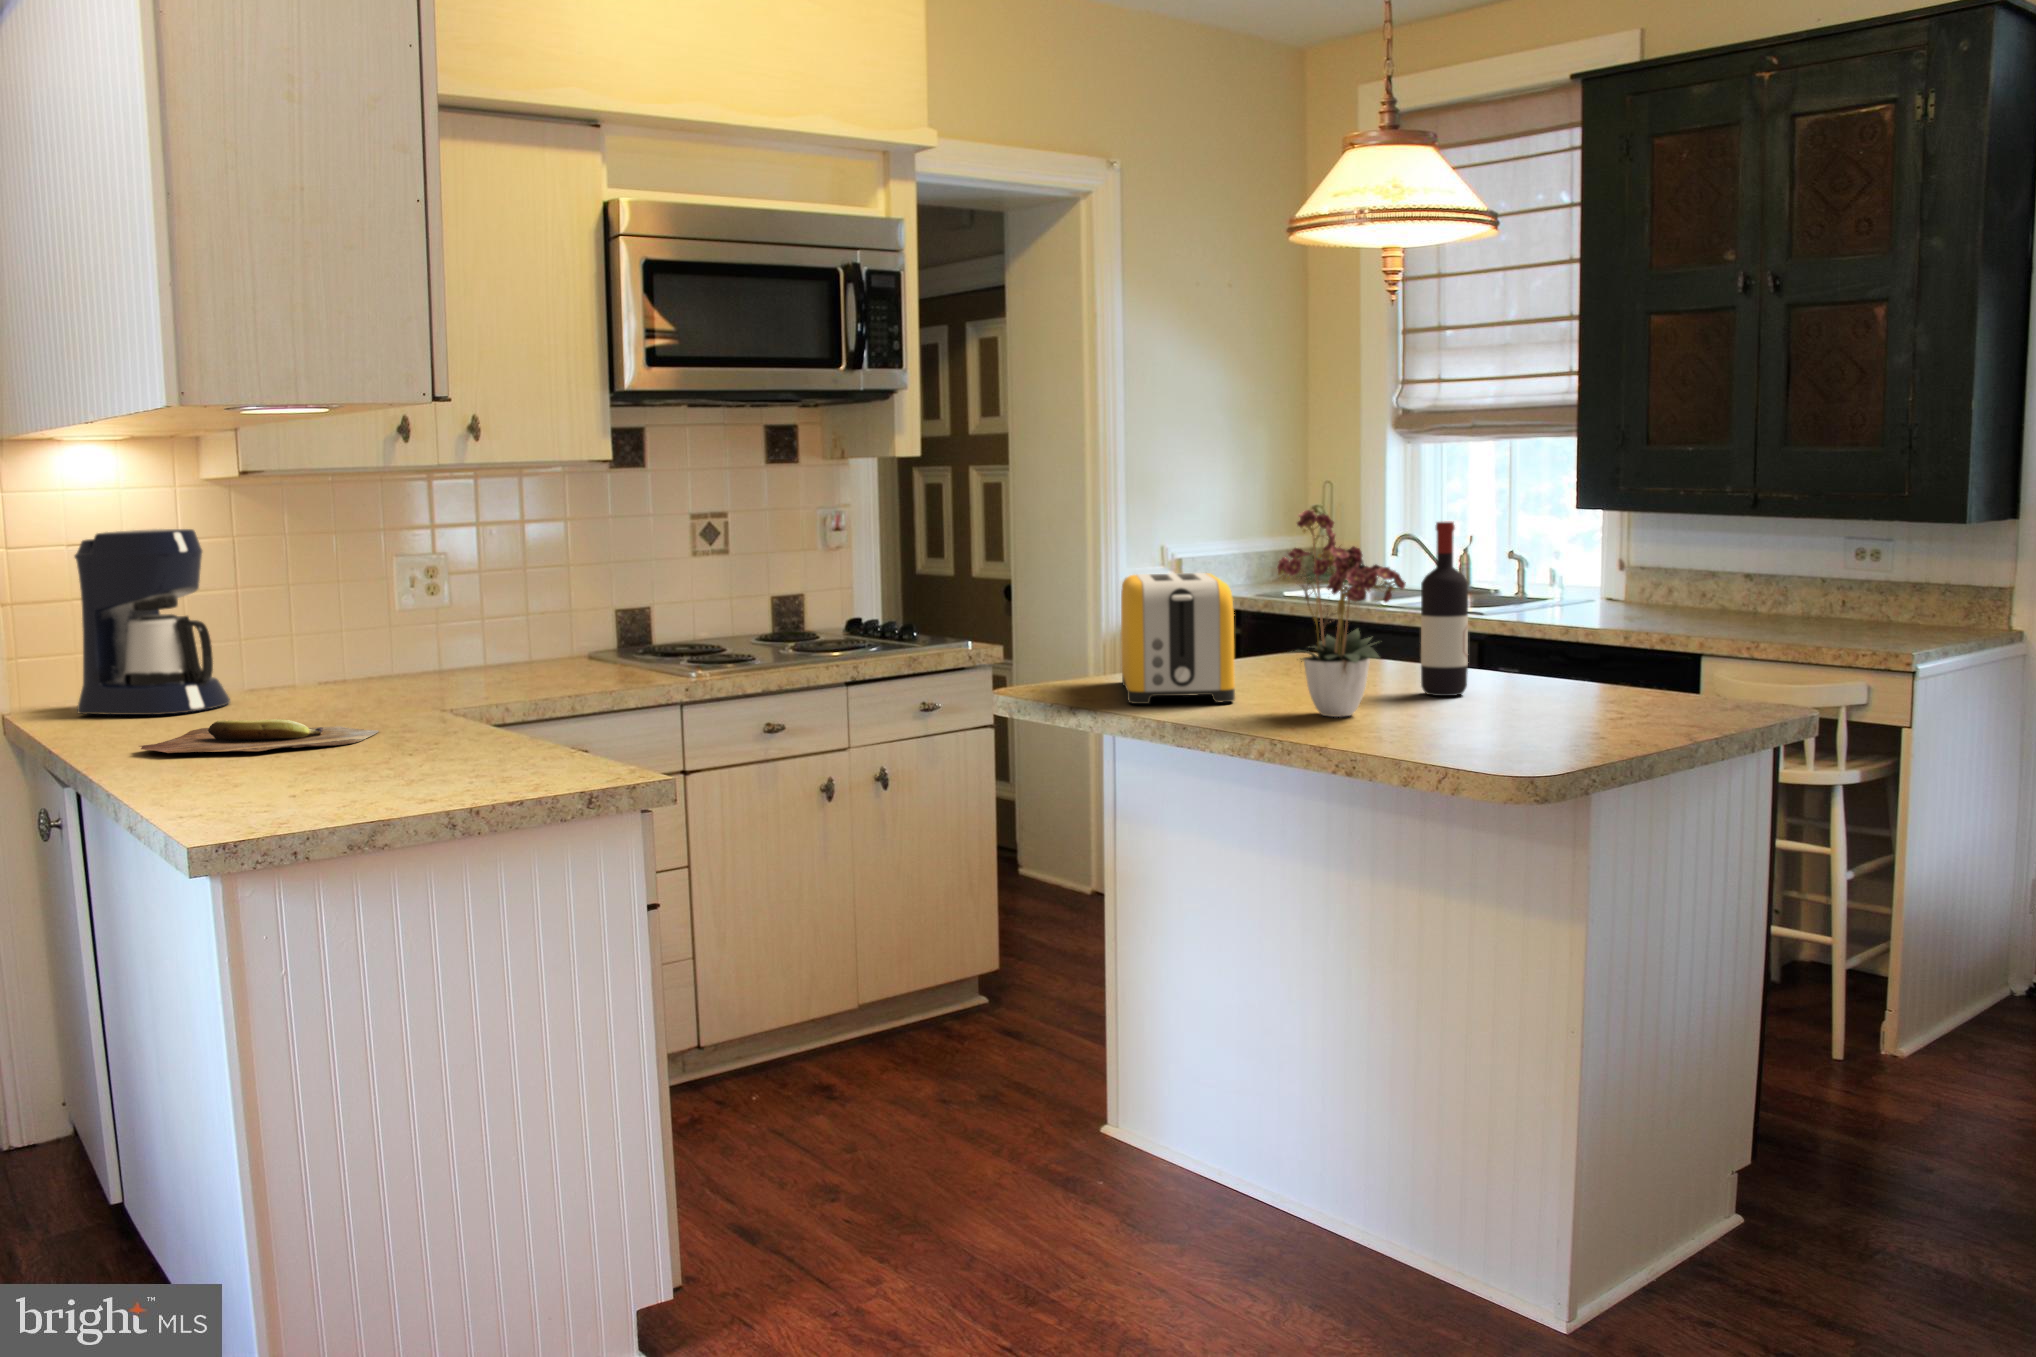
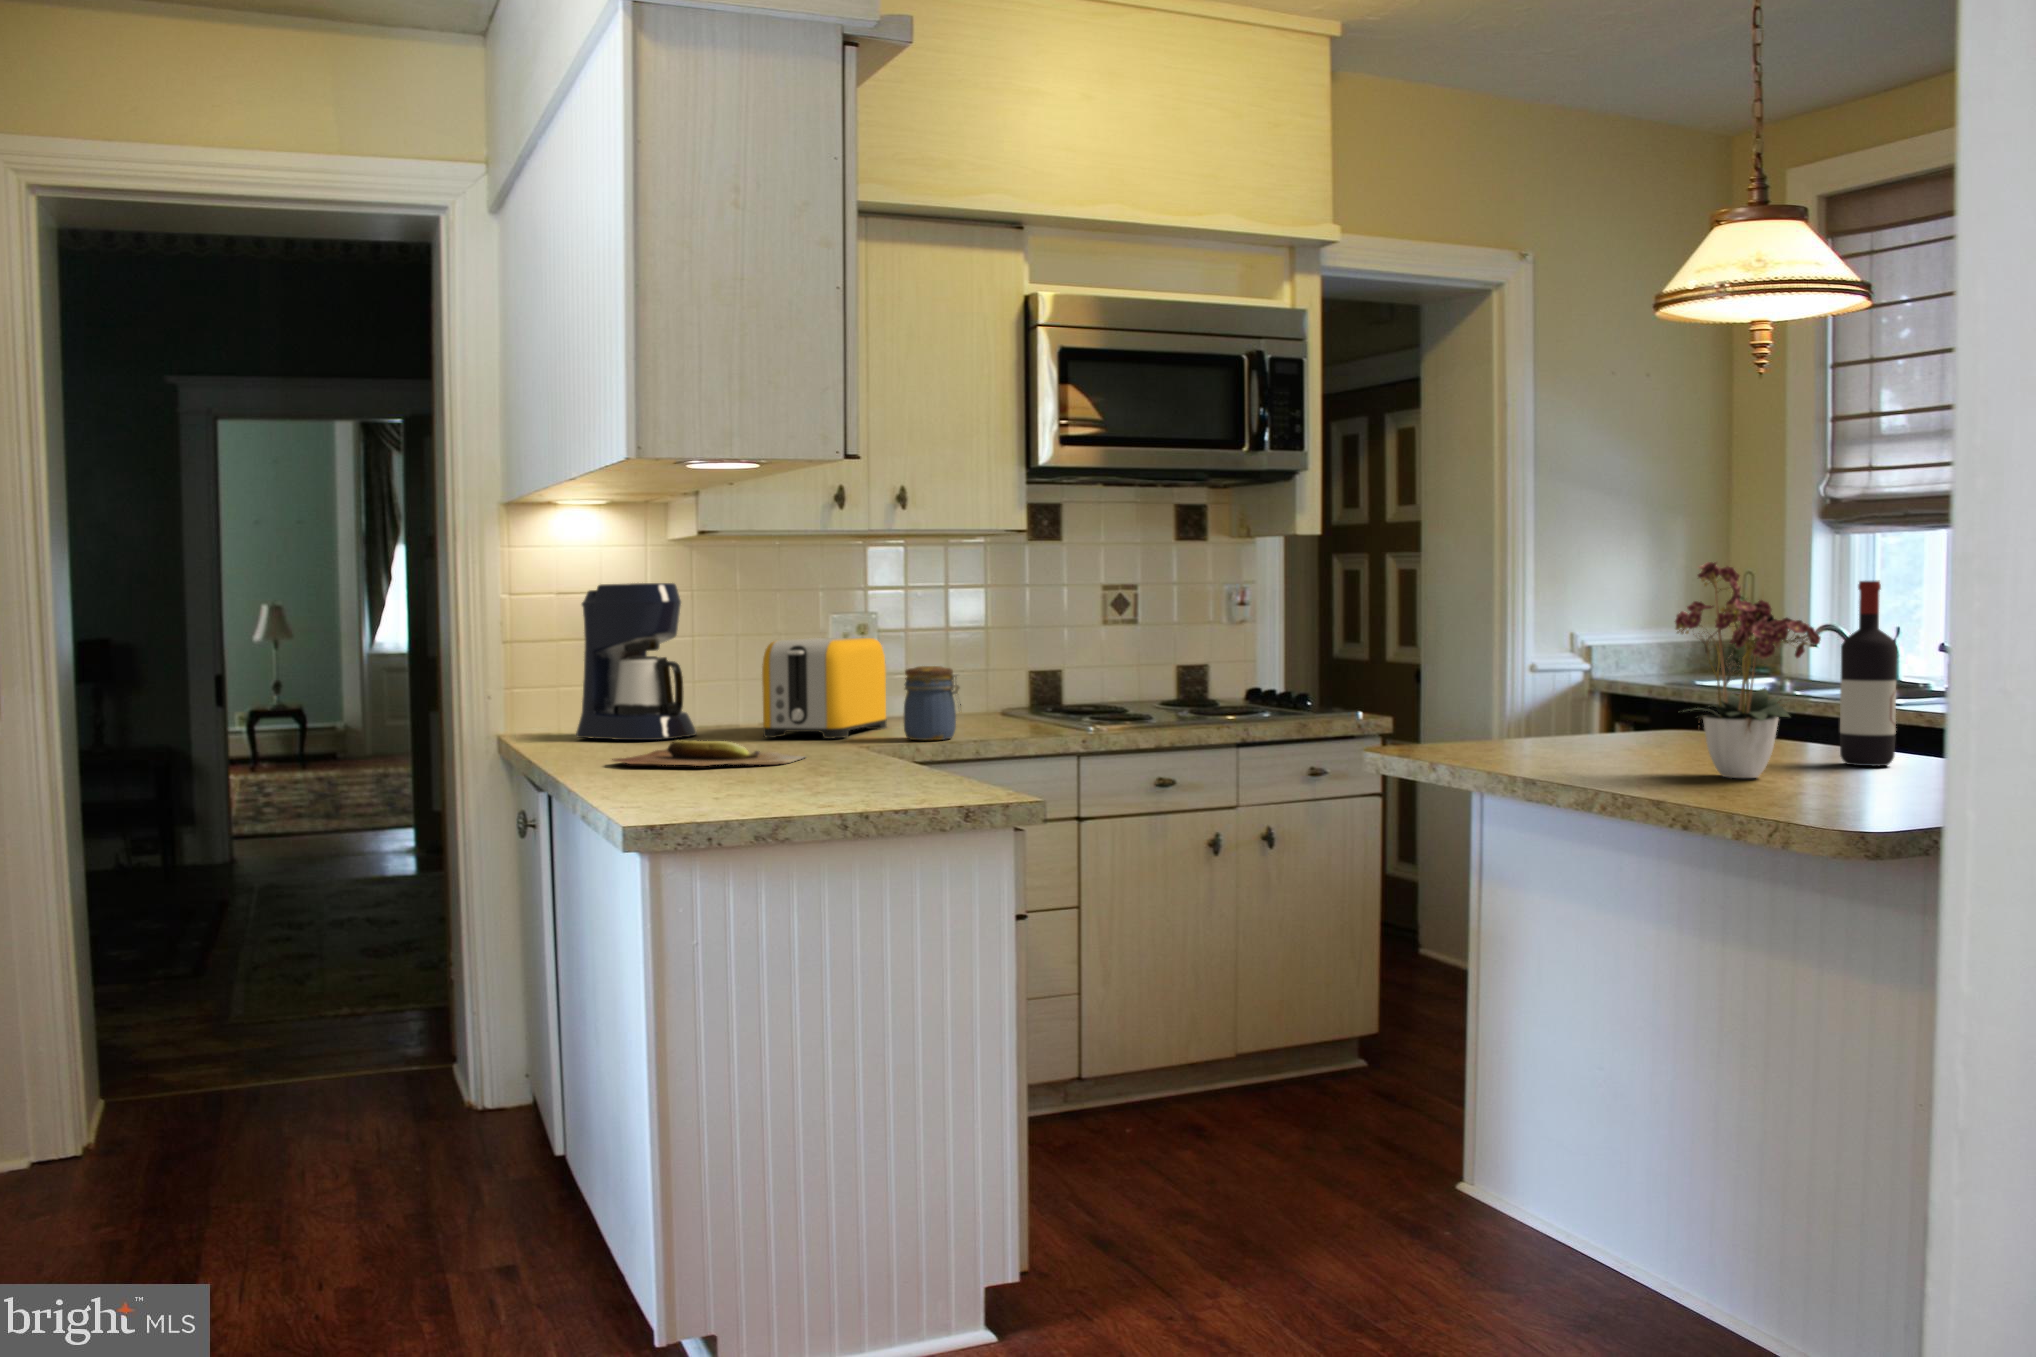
toaster: present [1121,573,1235,704] -> present [762,638,887,739]
jar: none [483,618,550,701] -> present [904,666,961,740]

